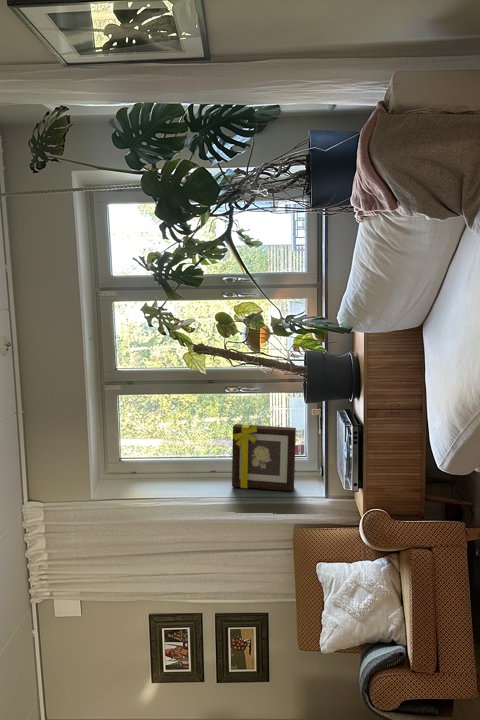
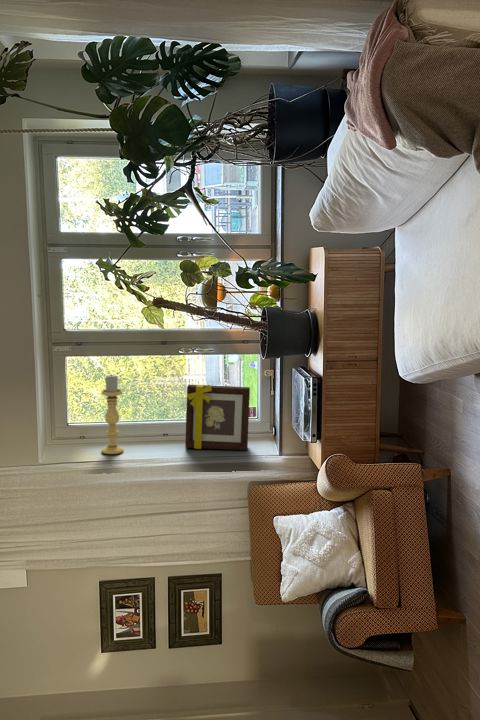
candle holder: none [150,414,172,492] -> present [102,375,123,454]

